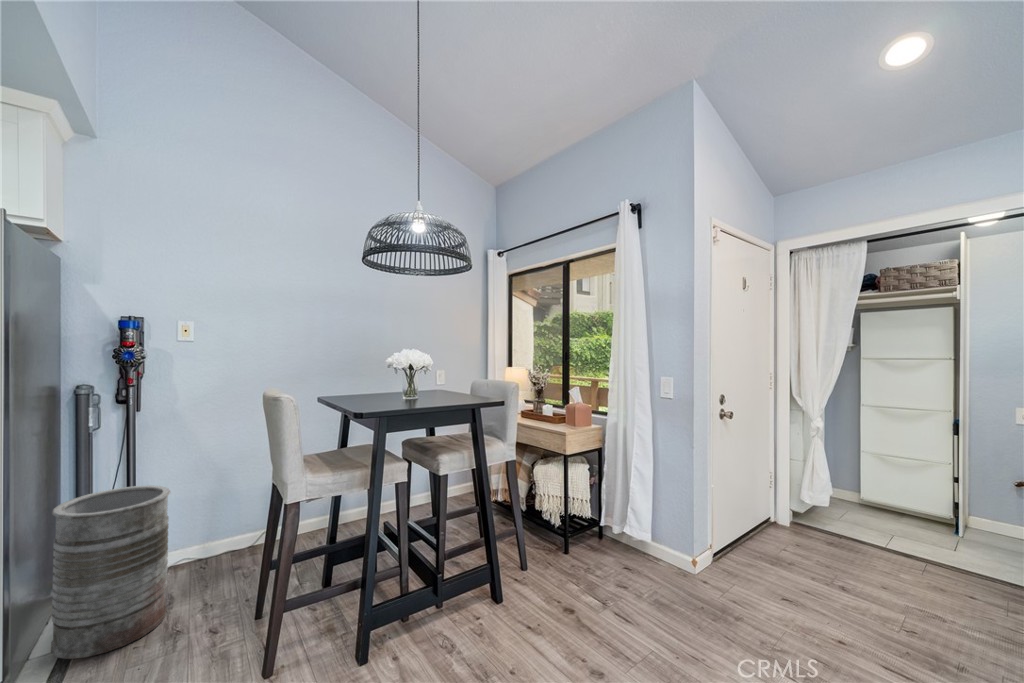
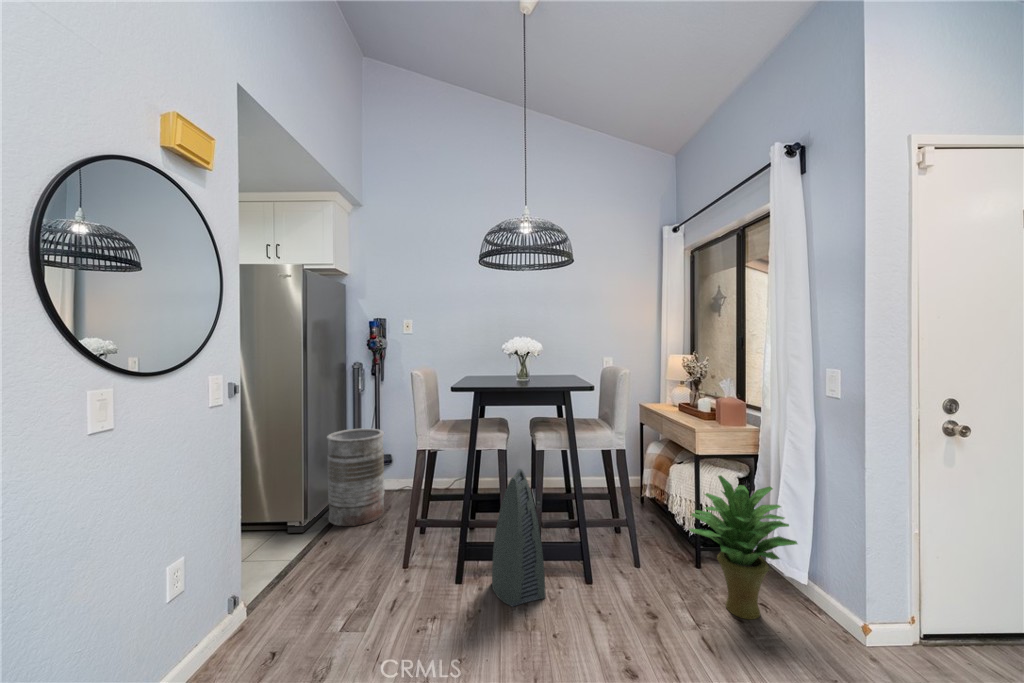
potted plant: none [578,470,659,586] -> present [690,476,797,619]
air purifier: none [403,499,472,659] -> present [492,469,546,607]

